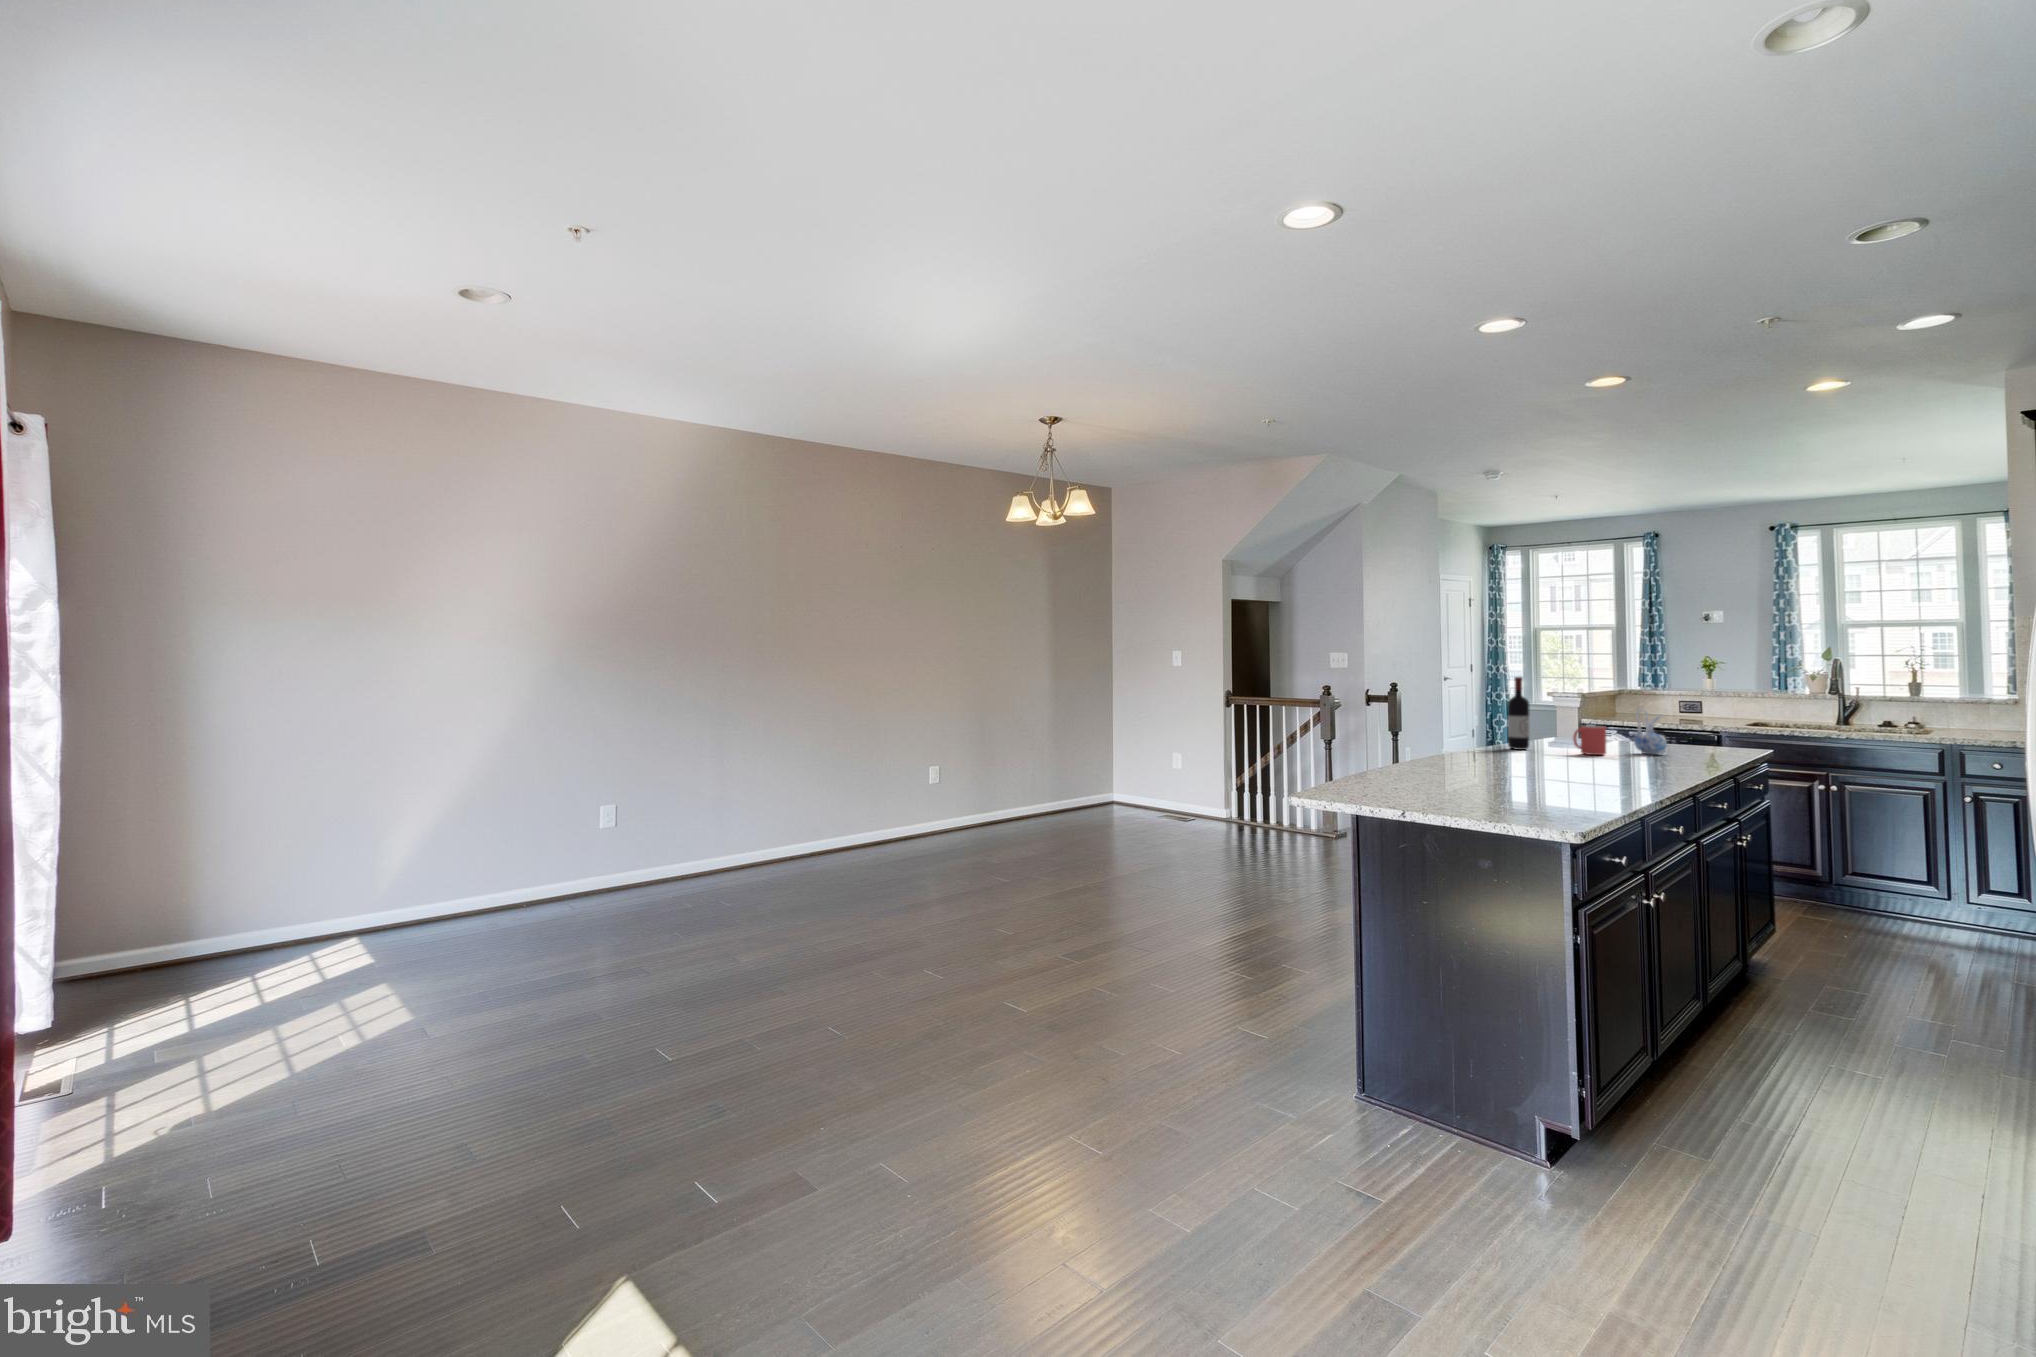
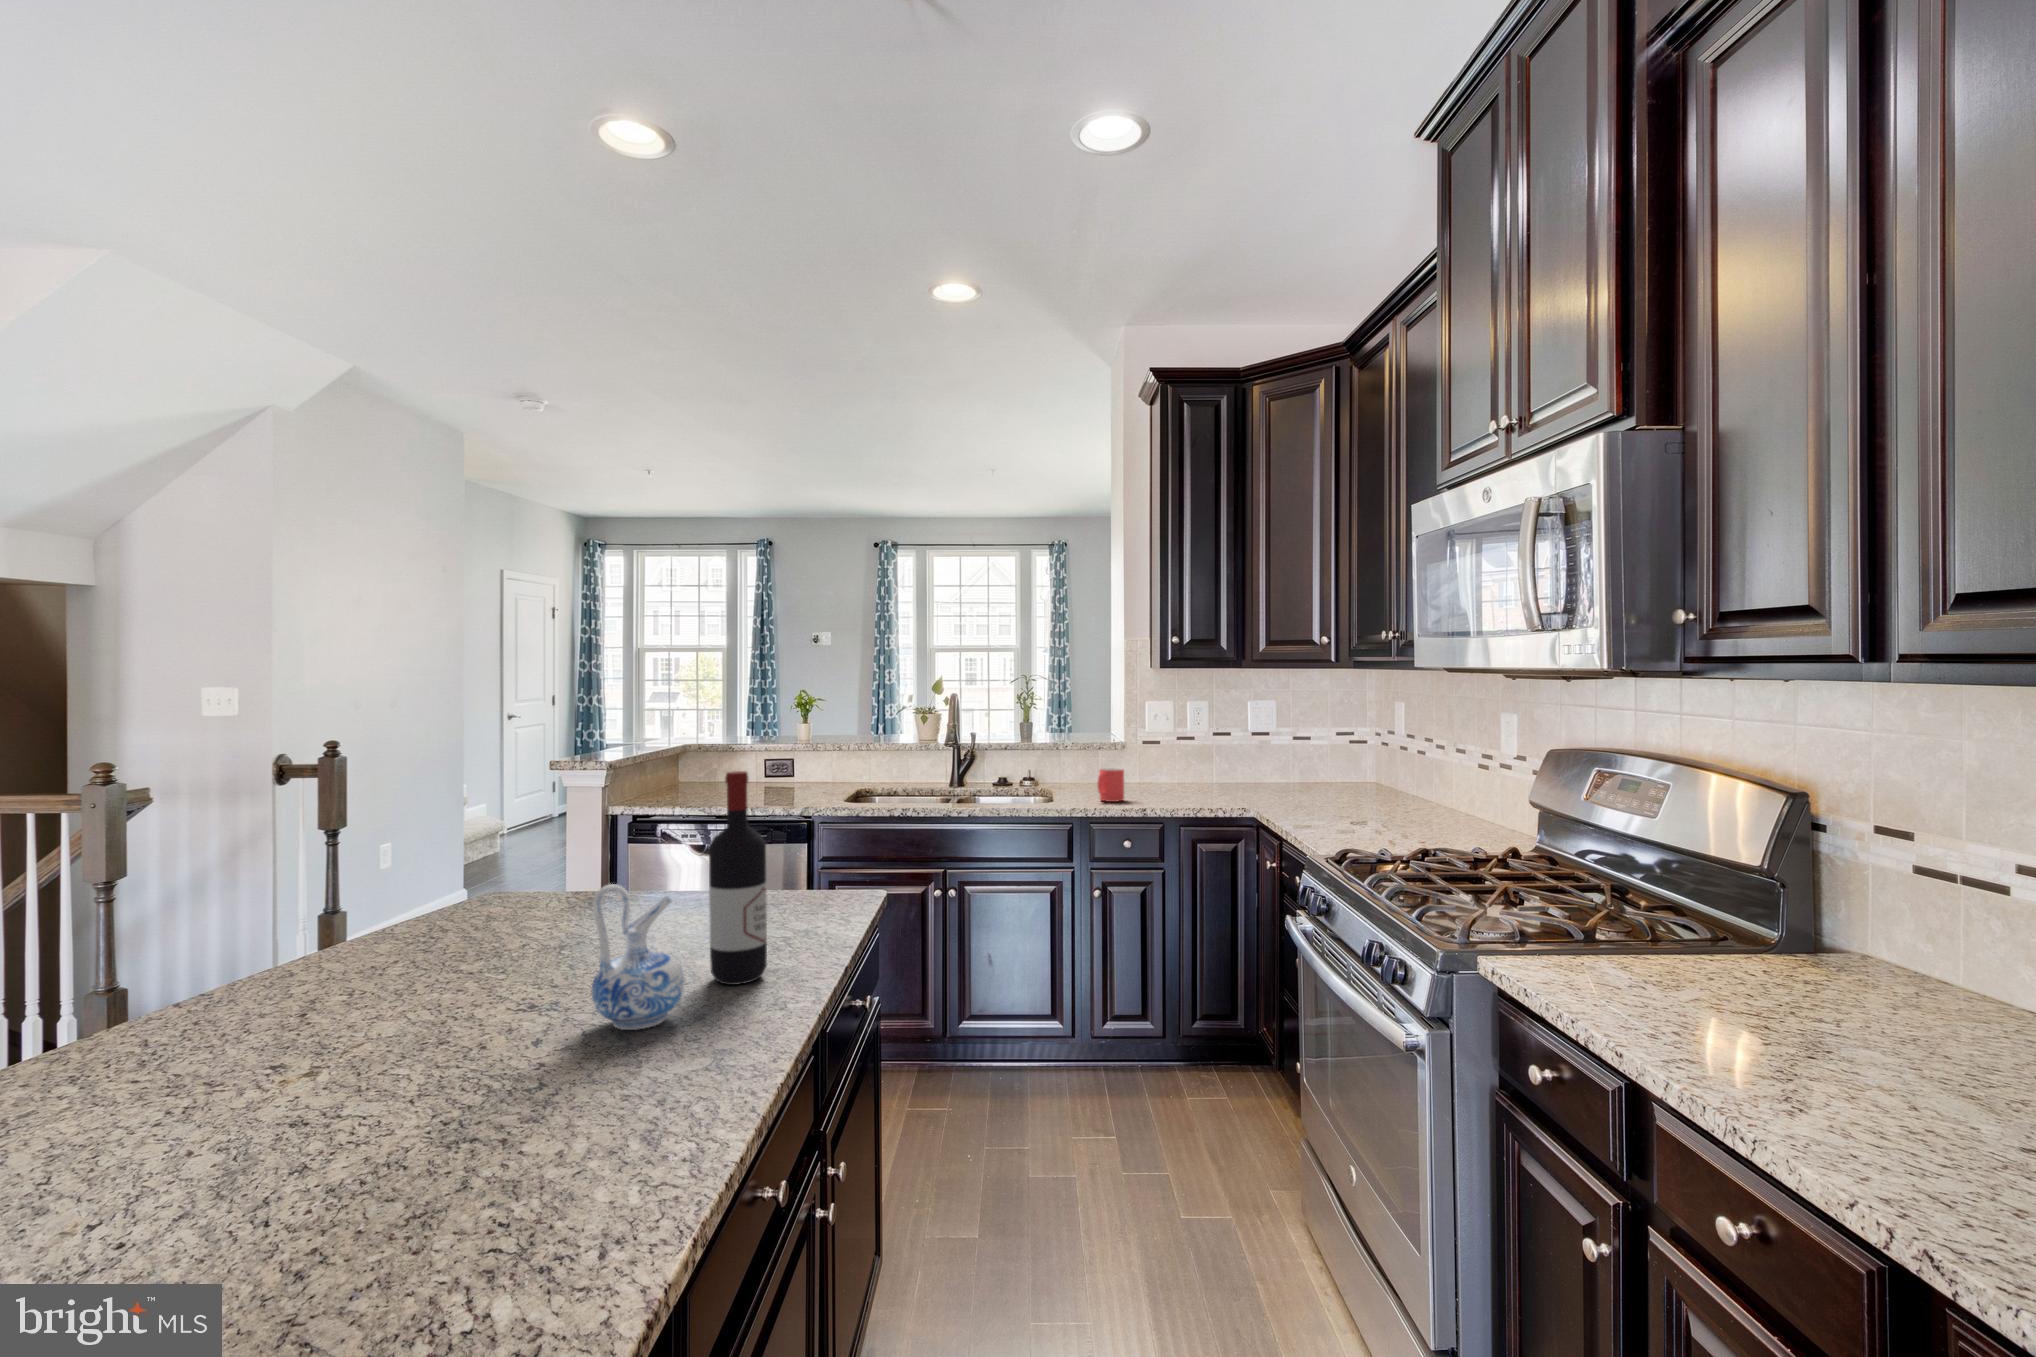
wine bottle: present [1508,677,1530,750] -> present [709,771,767,985]
mug: present [1573,726,1606,755] -> present [1097,768,1124,802]

